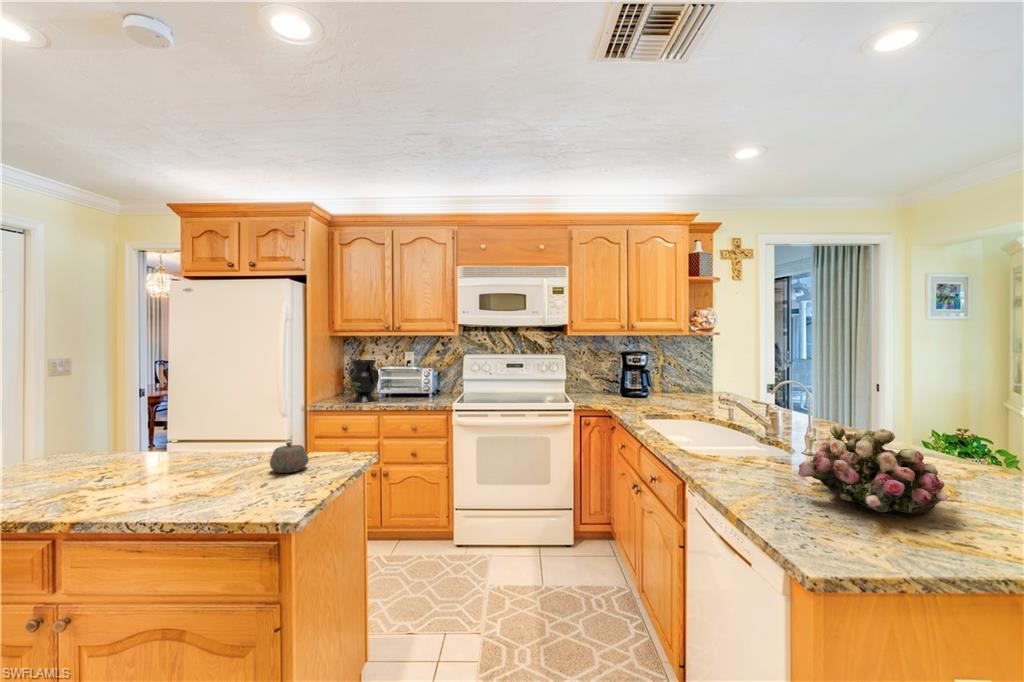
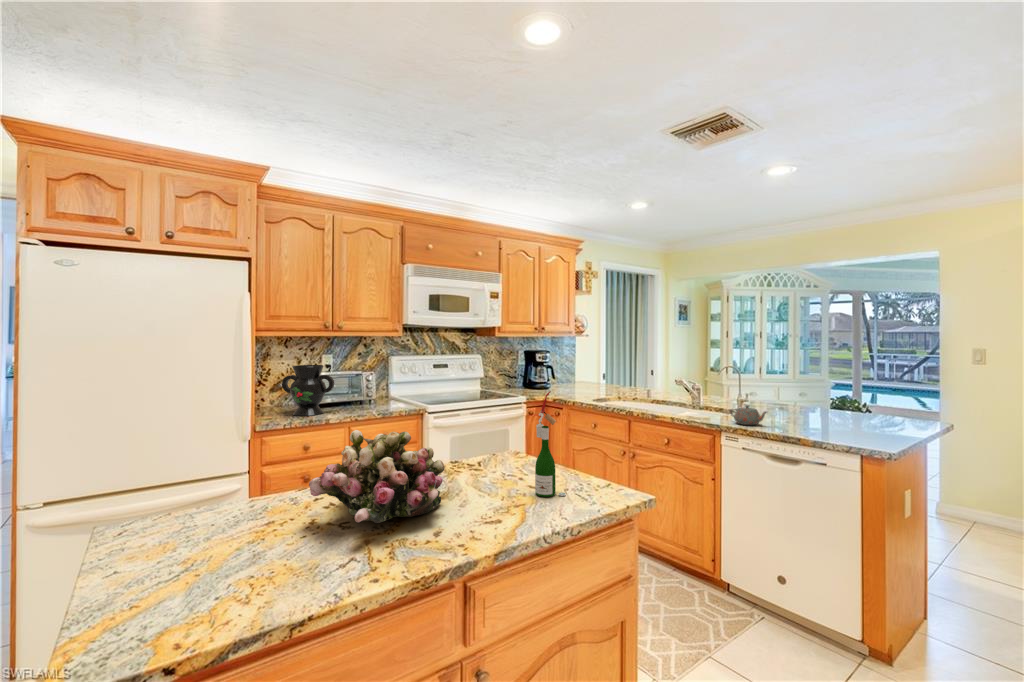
wine bottle: none [234,394,257,497] -> present [535,391,566,497]
flower arrangement: present [798,424,948,514] -> present [309,430,445,523]
teapot: present [270,442,309,473] -> present [730,405,767,425]

